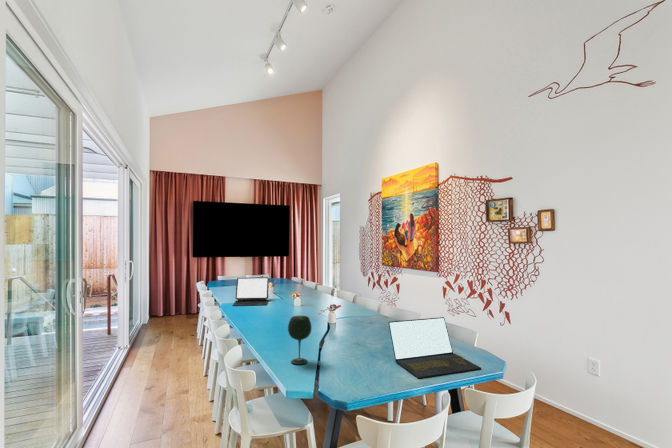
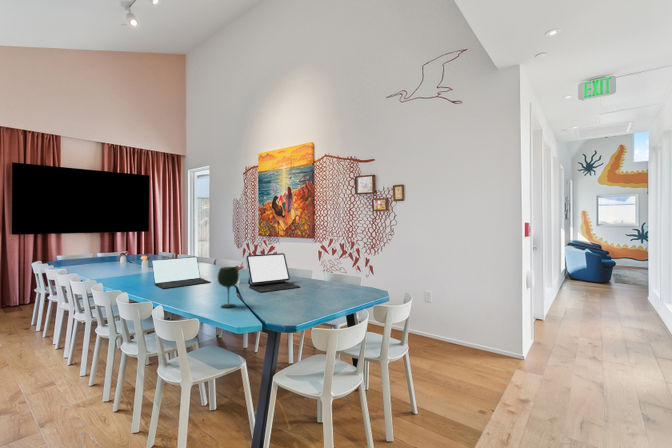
tablet: present [233,277,269,306] -> present [246,253,300,292]
laptop: present [388,317,481,378] -> present [152,257,210,289]

